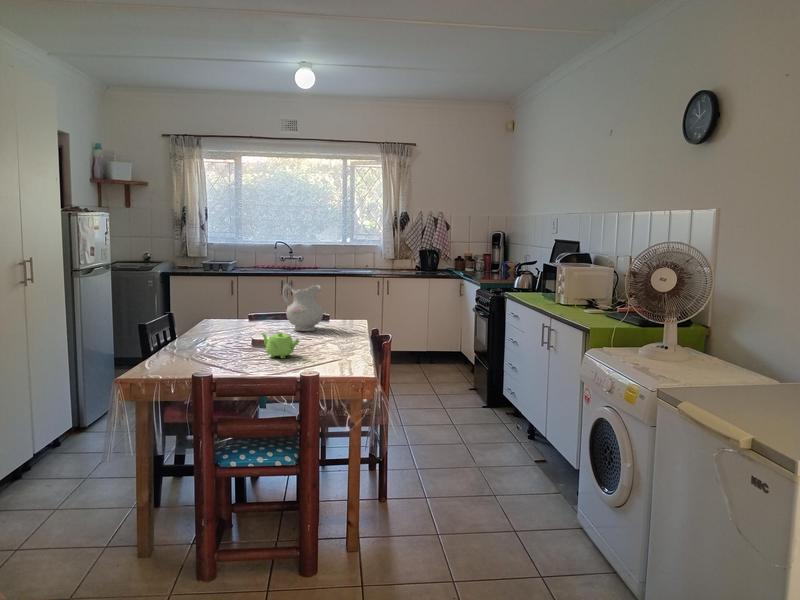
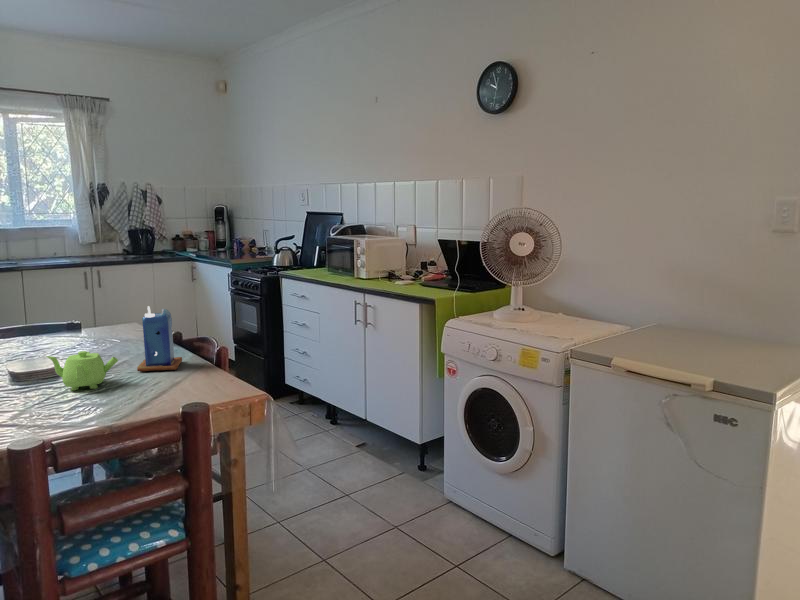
ceramic pitcher: present [283,283,323,331] -> none [23,278,94,347]
candle: none [317,307,352,355] -> present [137,306,182,371]

